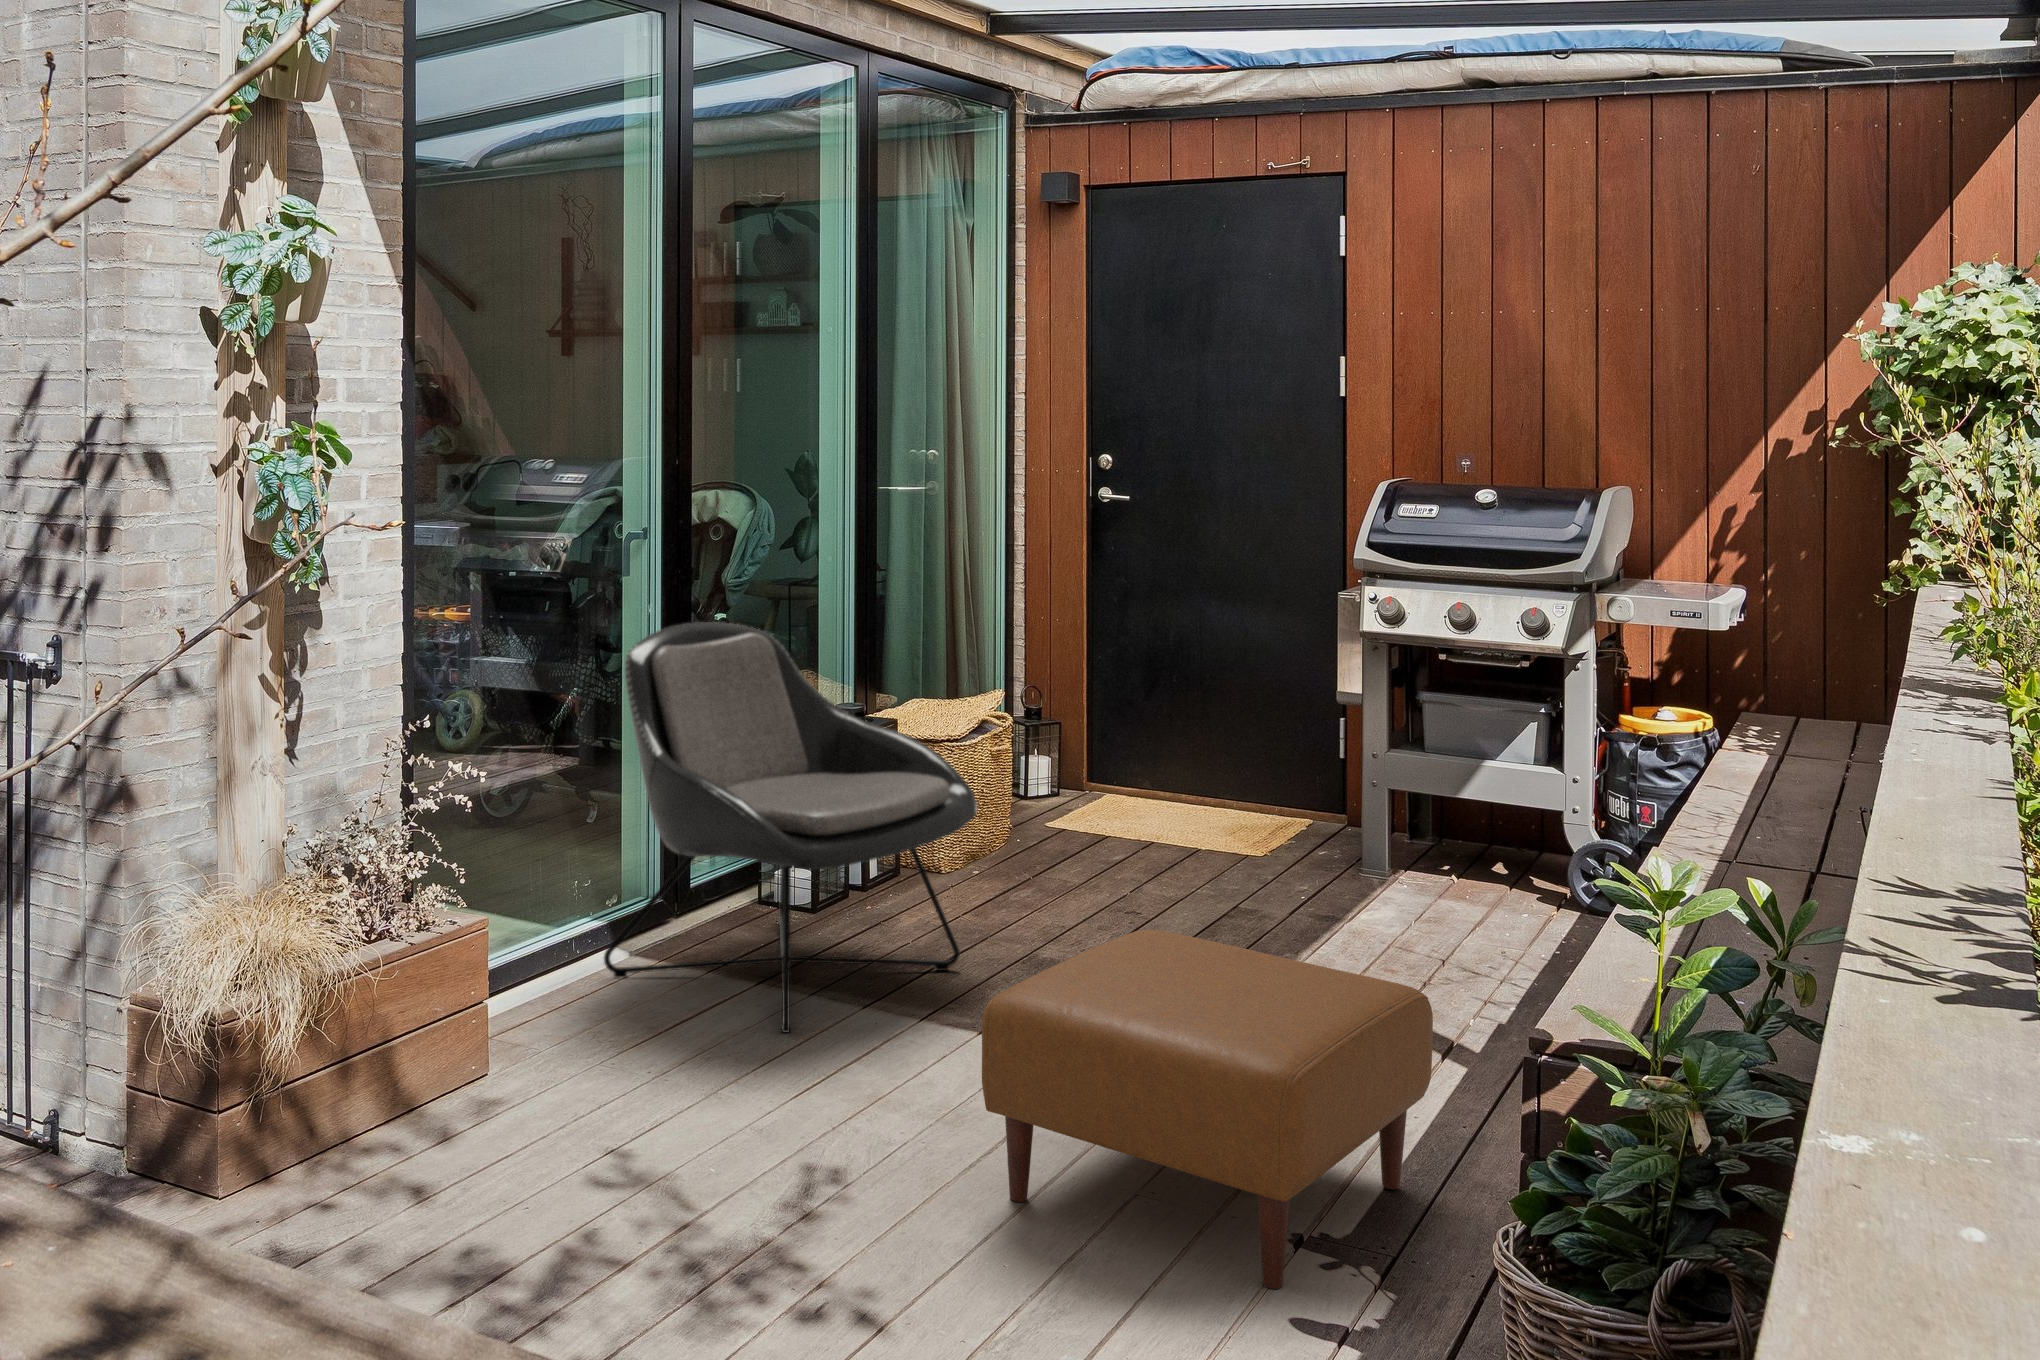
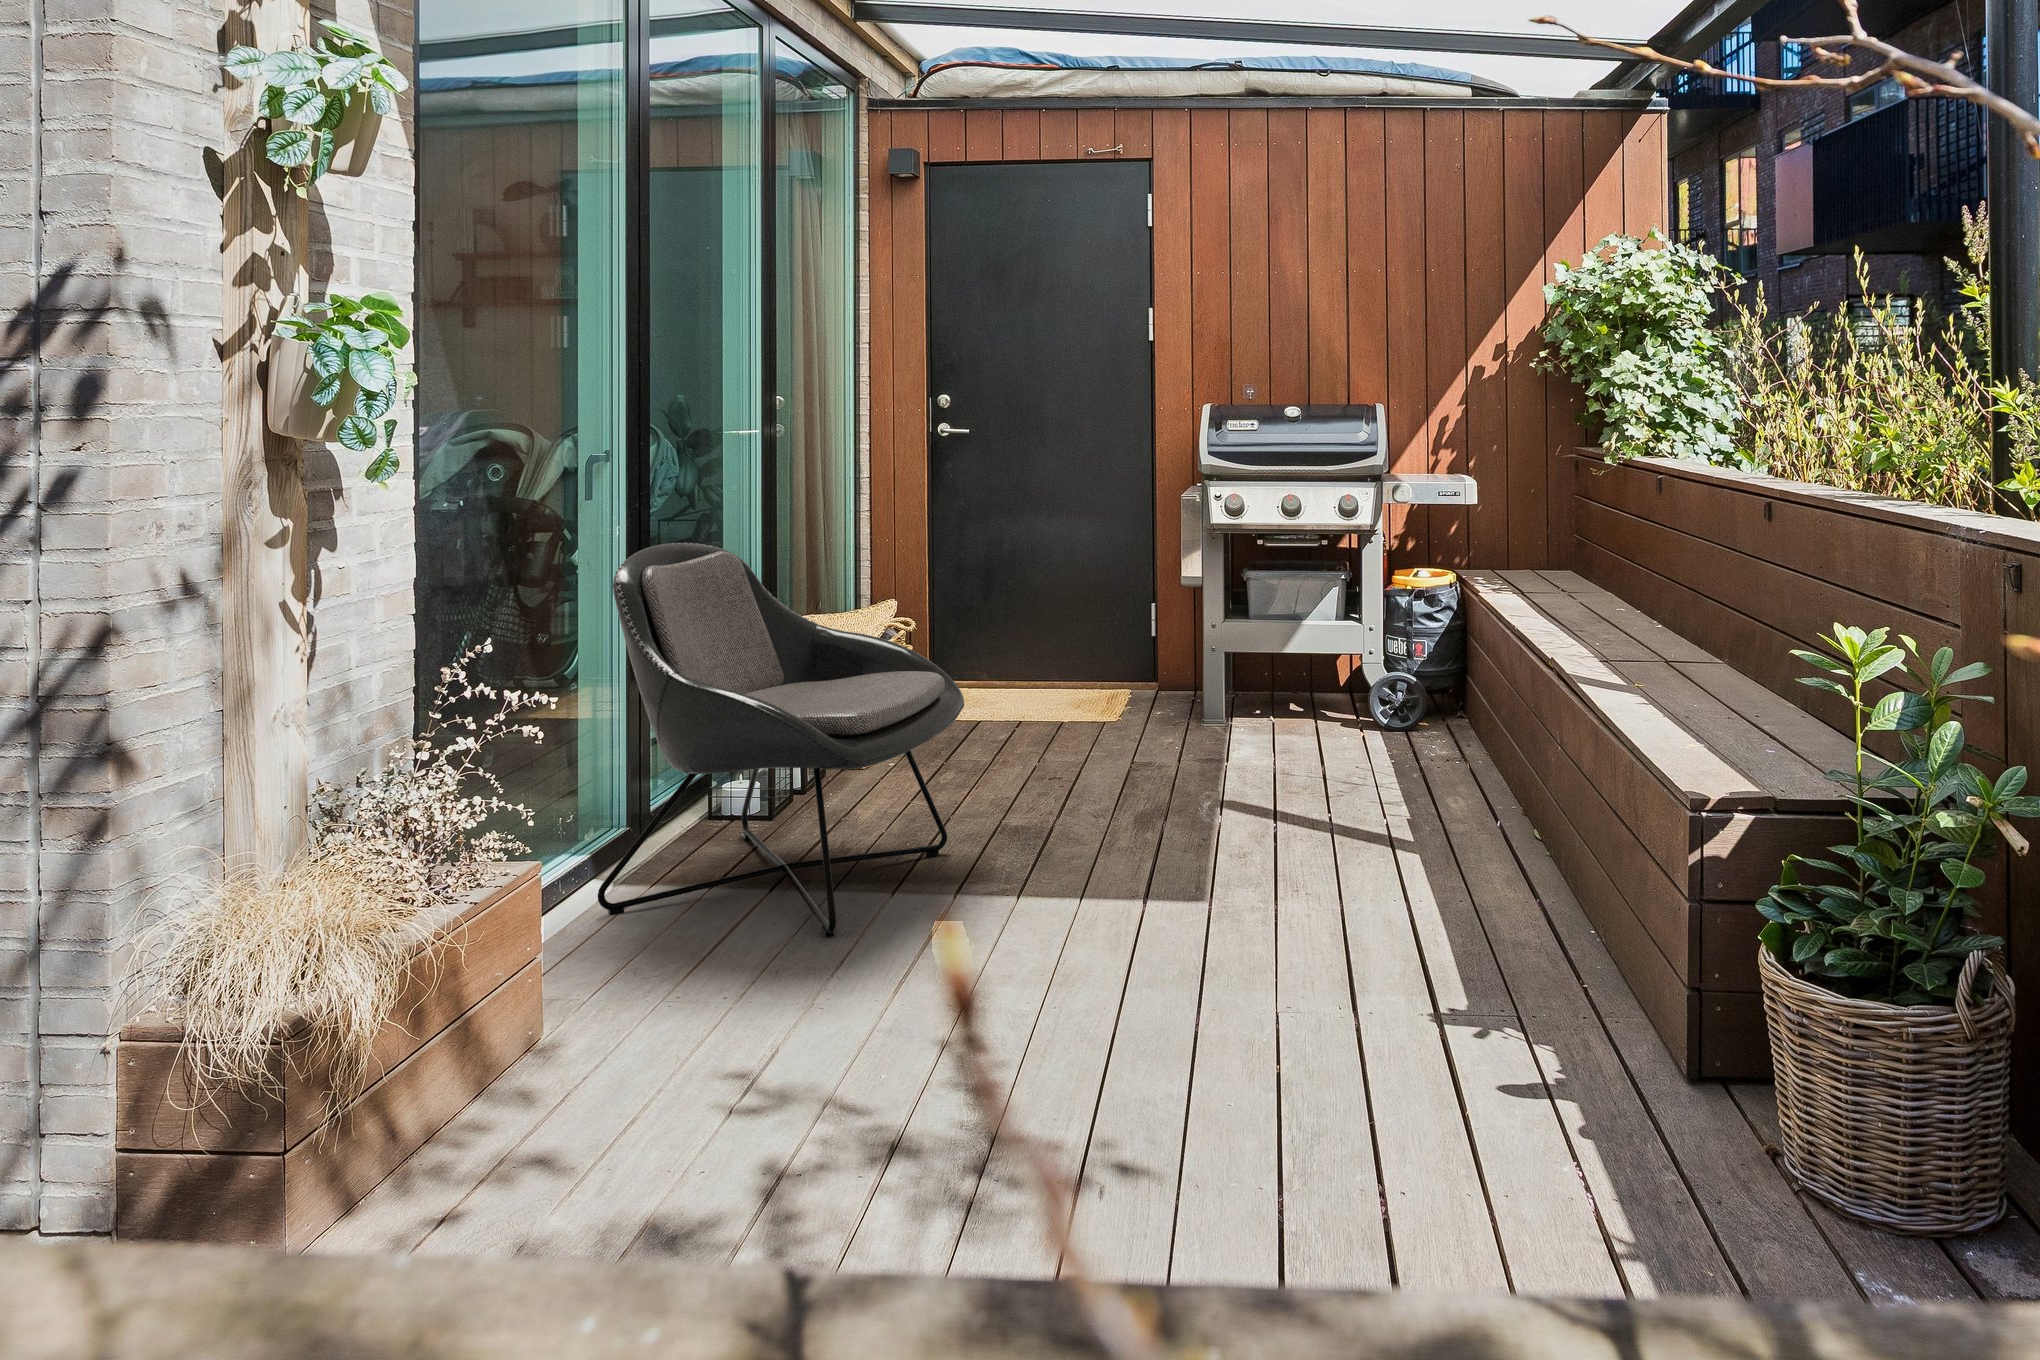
ottoman: present [982,930,1433,1289] -> none [1140,777,1486,1079]

